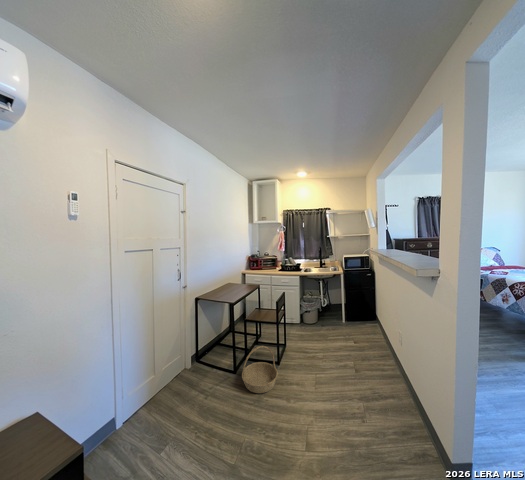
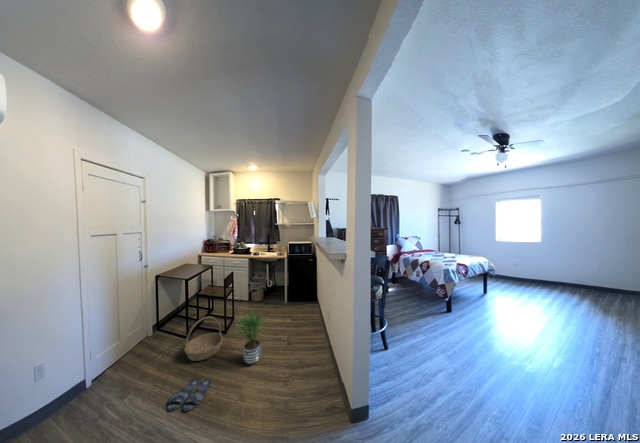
potted plant: none [291,352,332,421] -> present [238,312,264,365]
slippers: none [231,416,270,458] -> present [167,379,211,412]

